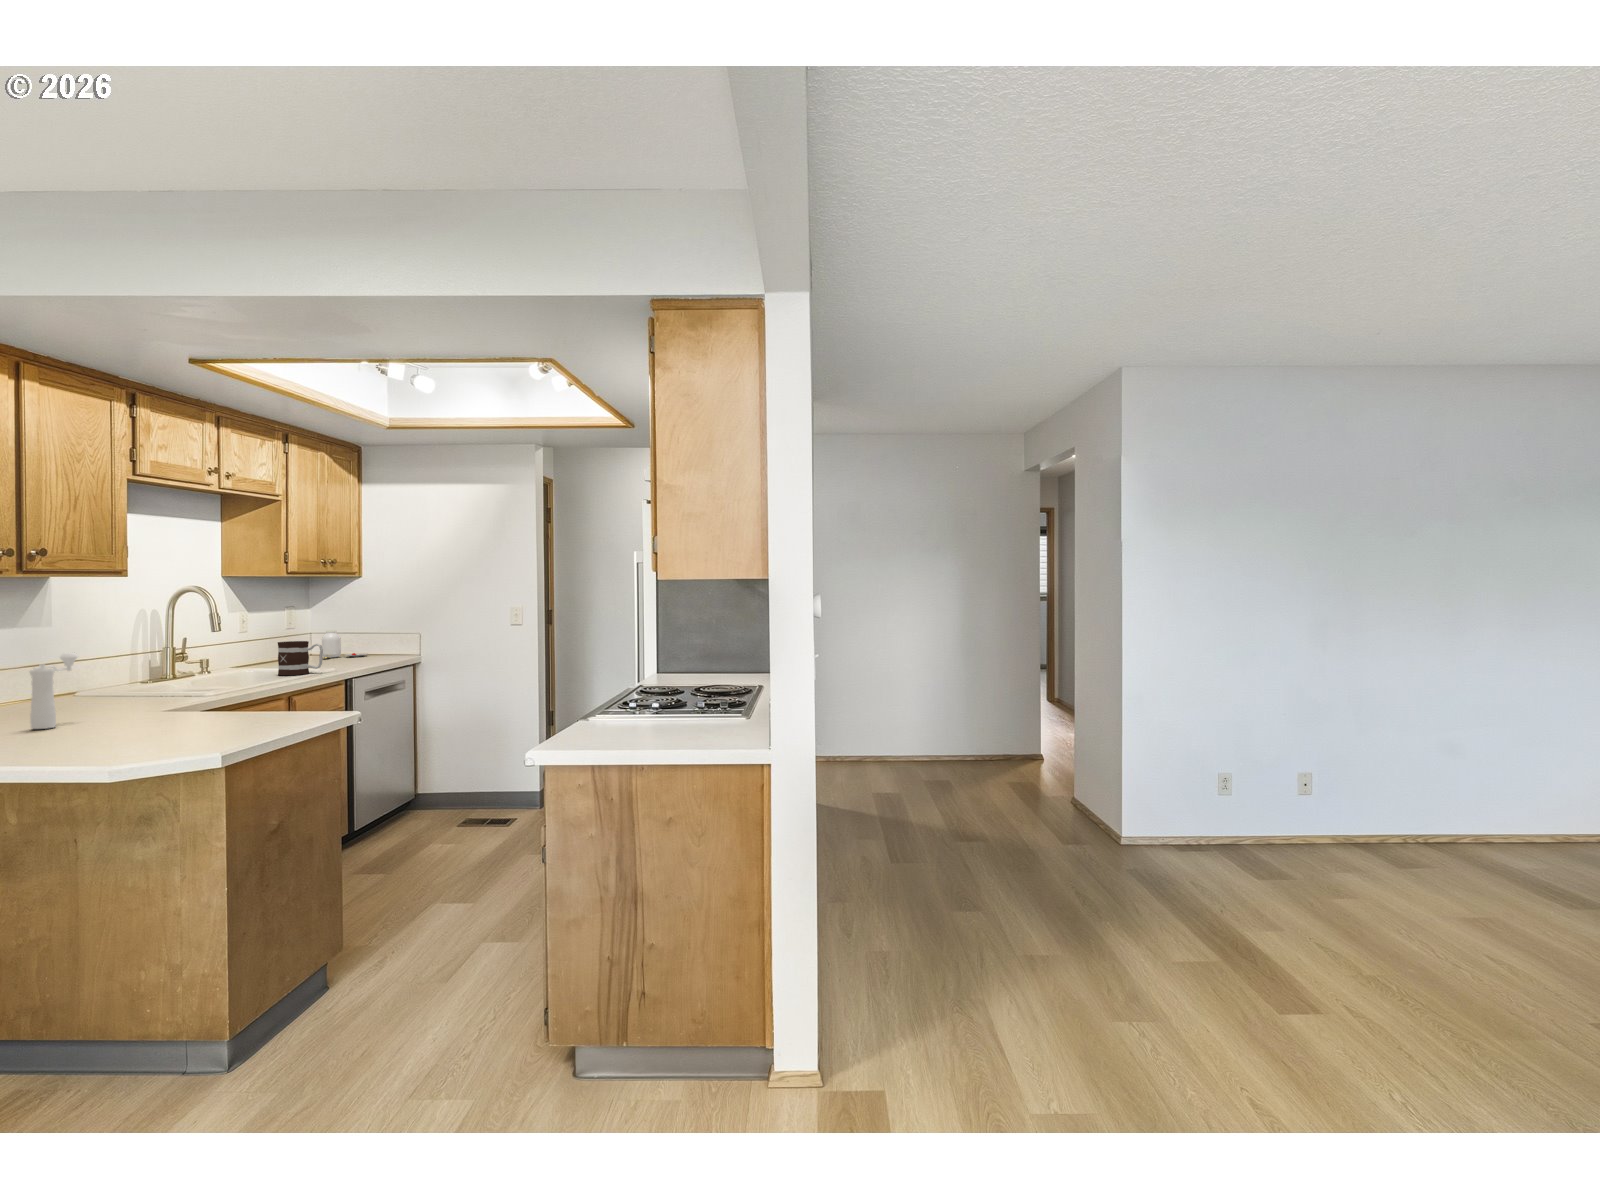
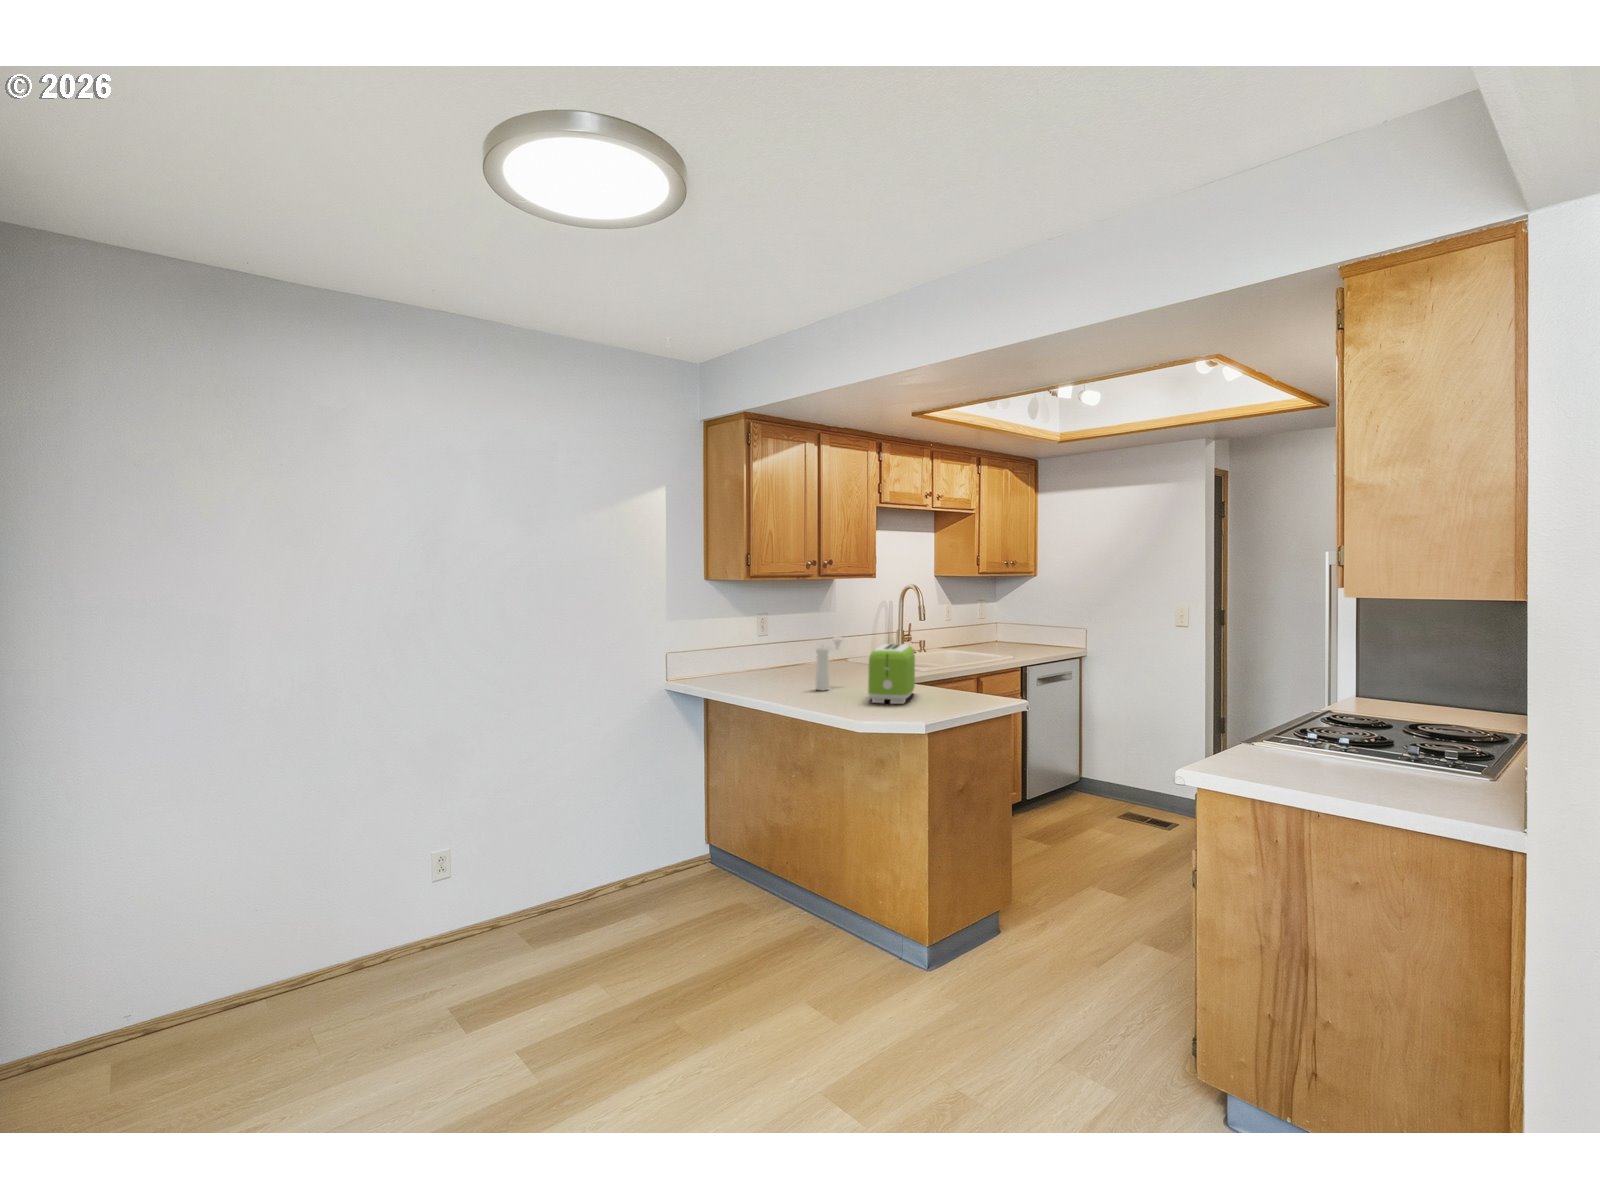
jar: present [322,631,367,659] -> none [1003,620,1041,643]
mug: present [278,641,323,675] -> none [971,630,1005,658]
toaster: none [128,655,200,732] -> present [868,644,915,704]

